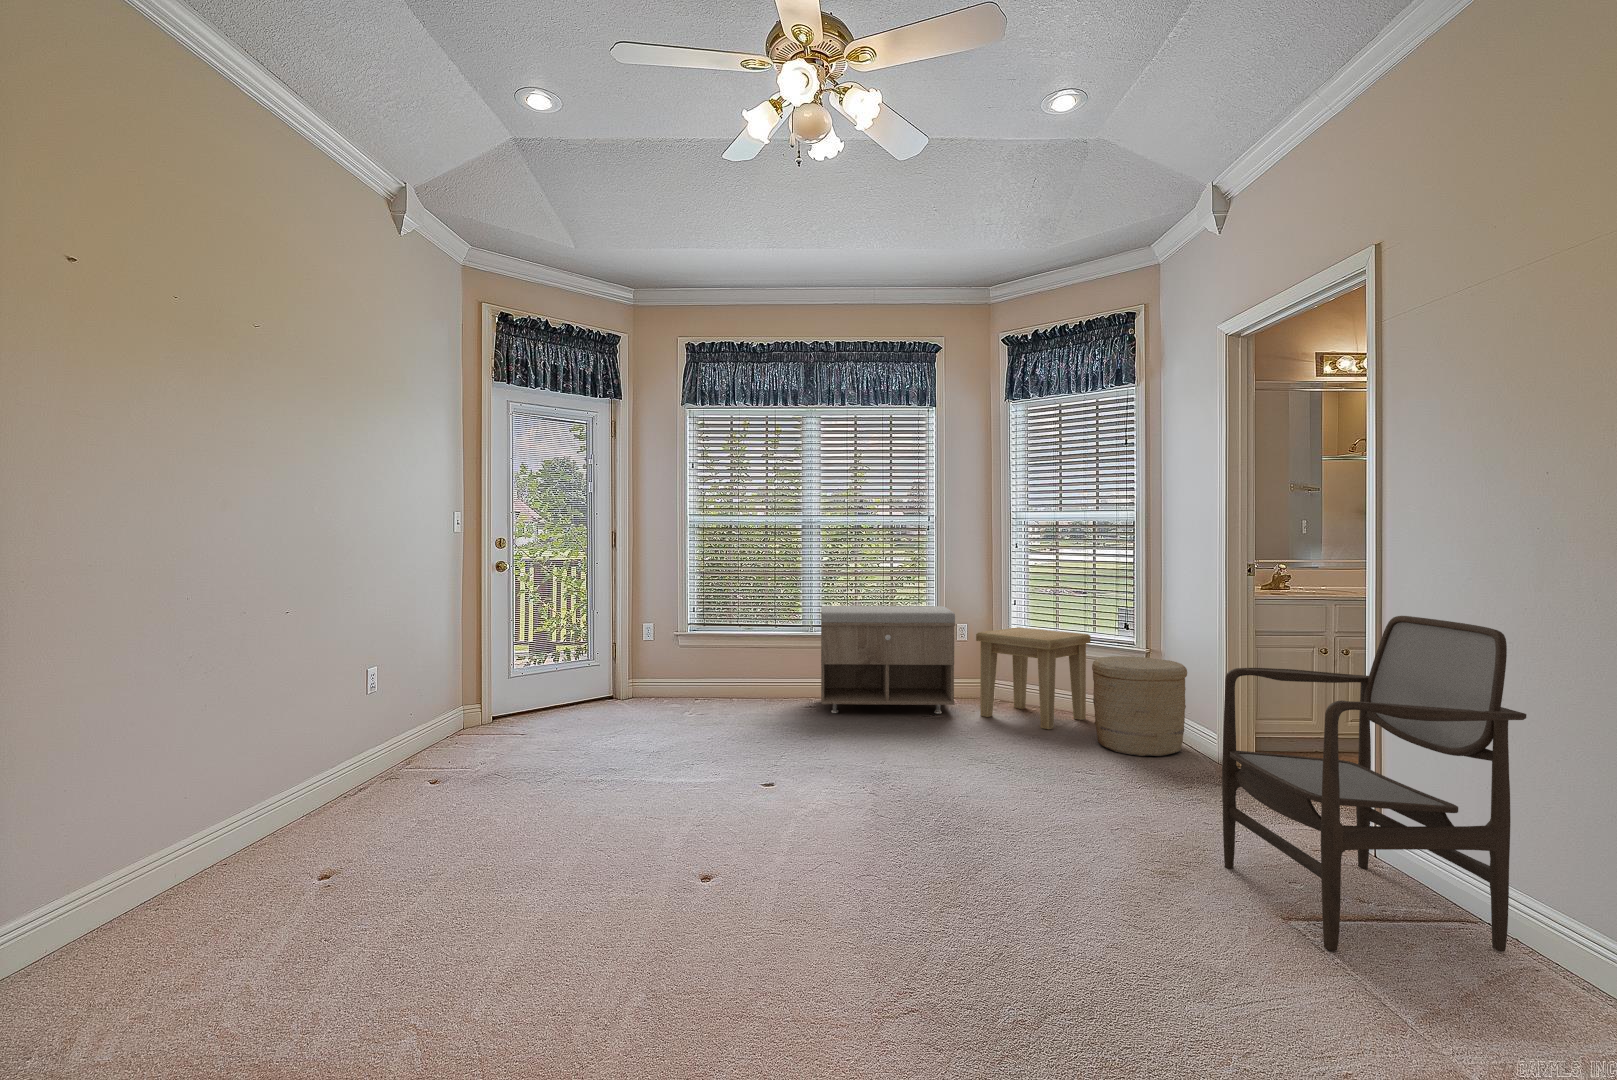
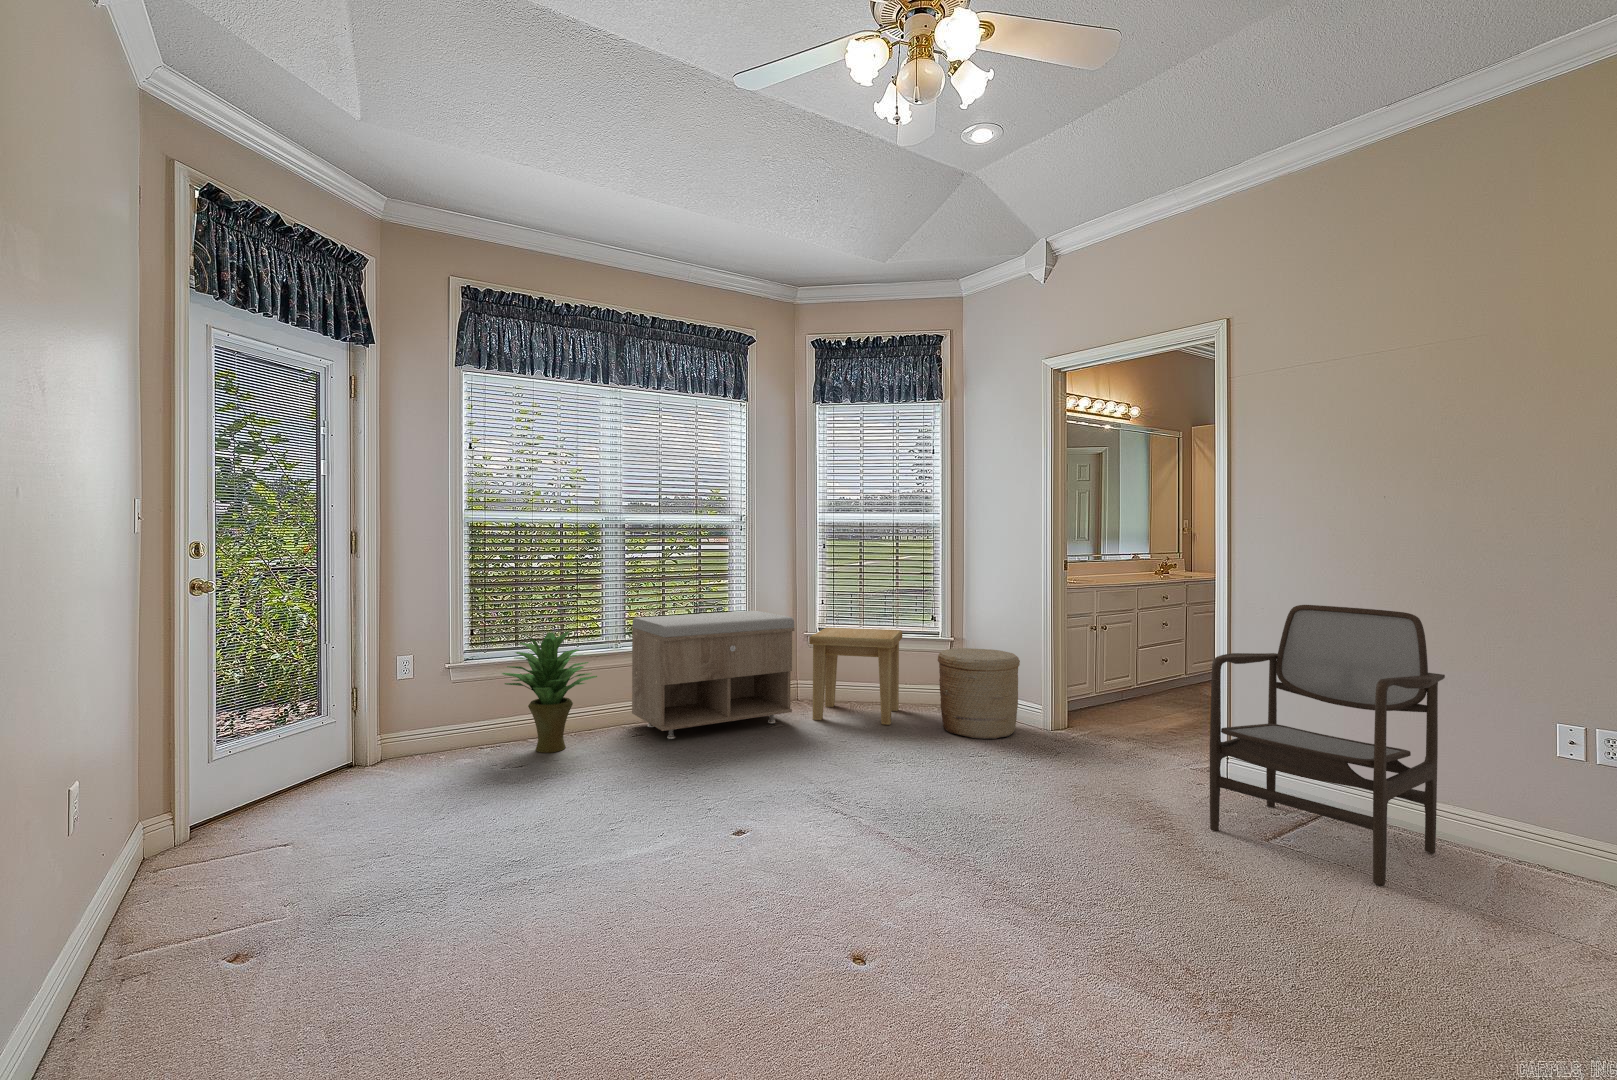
potted plant: none [703,613,776,709] -> present [502,632,597,753]

